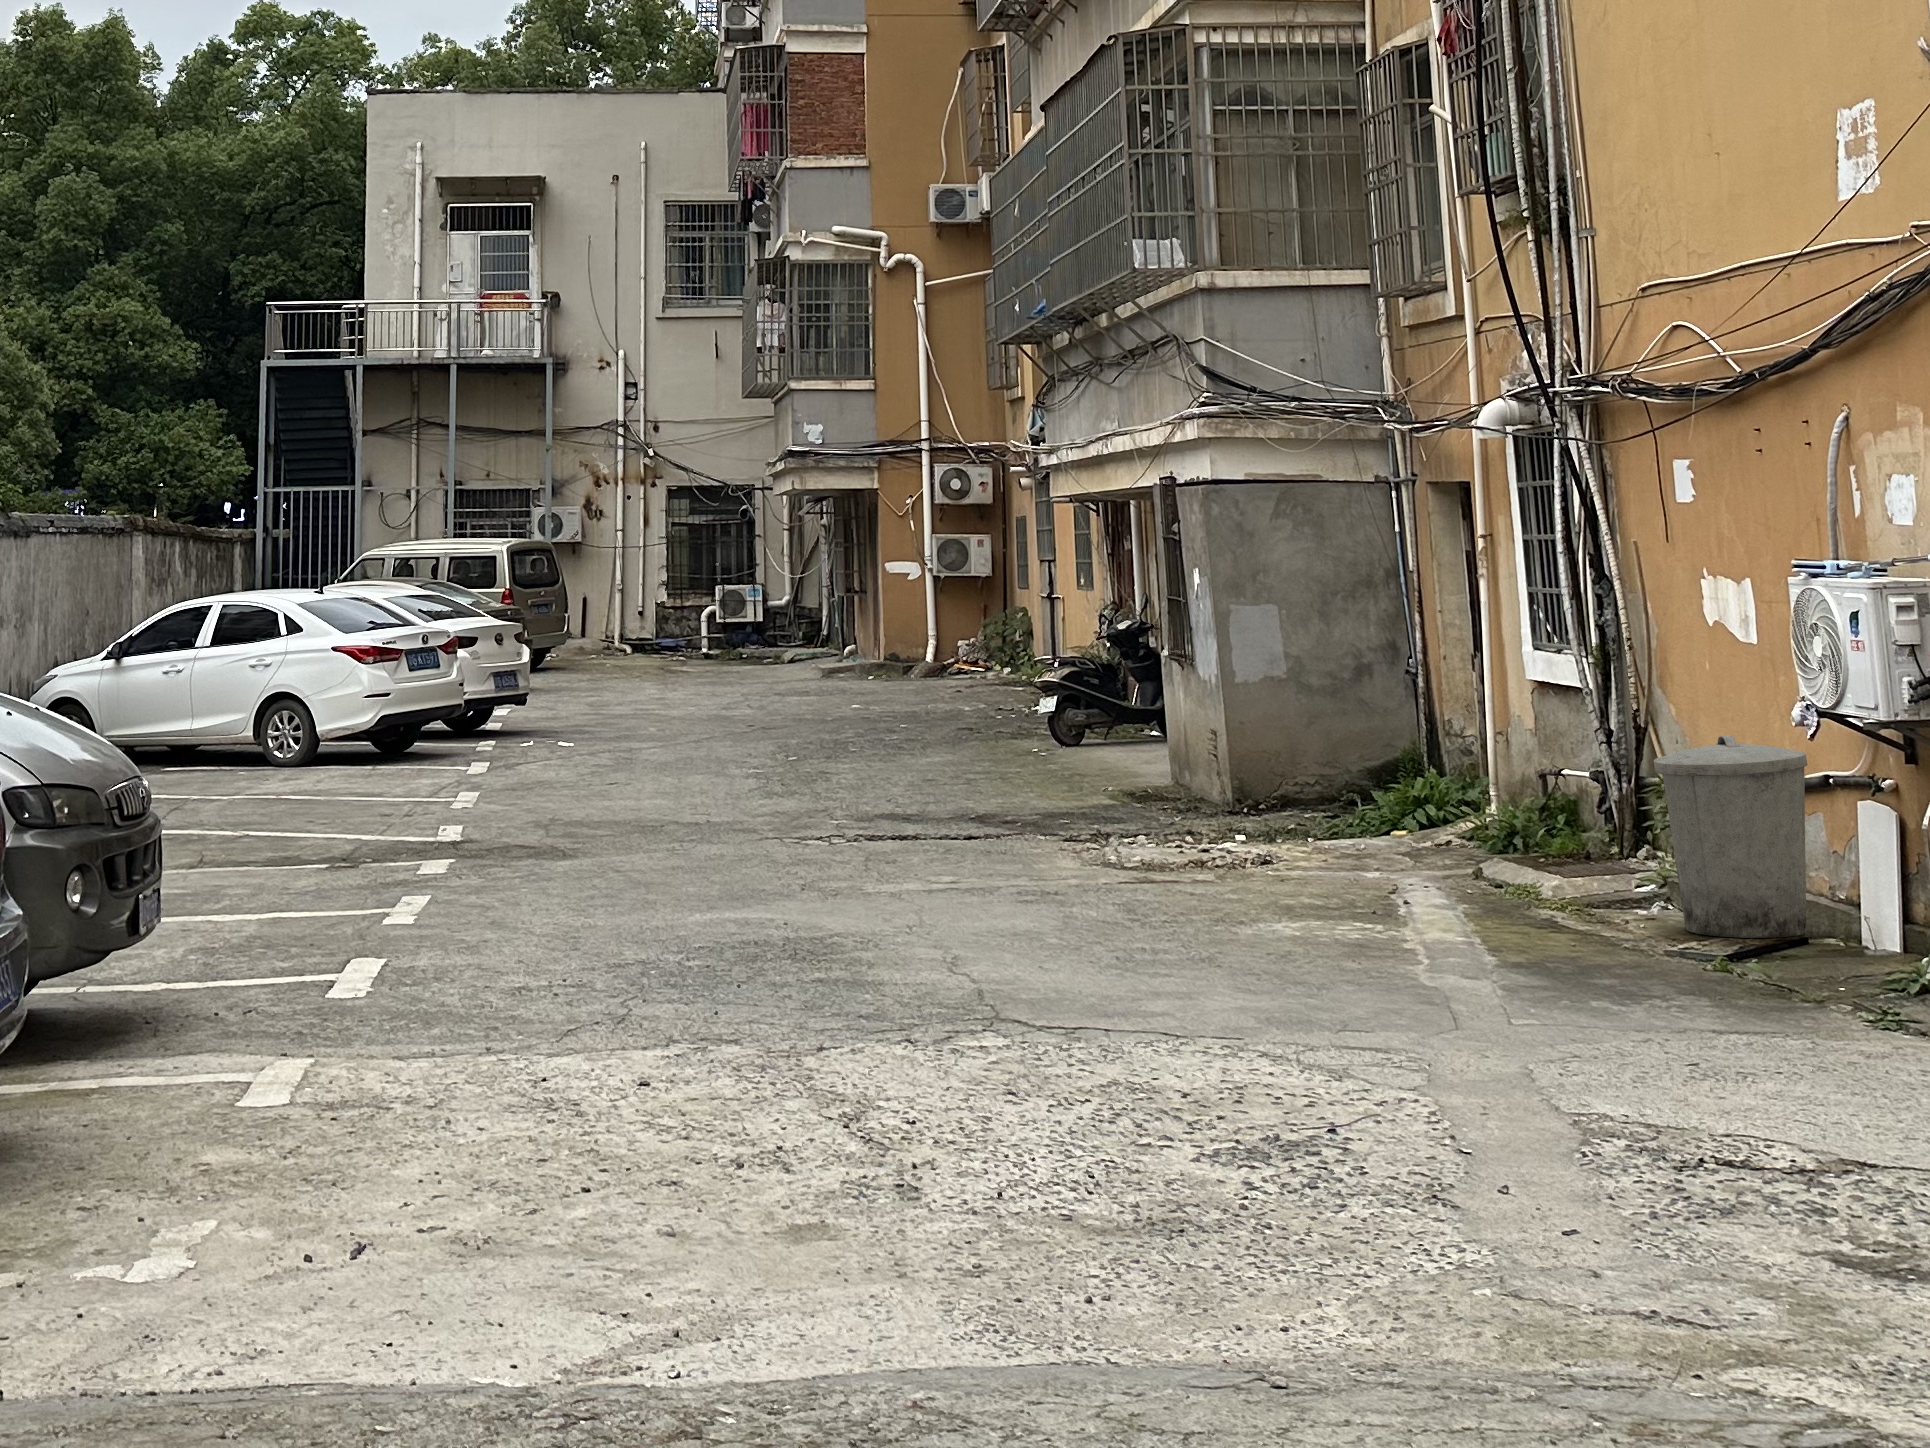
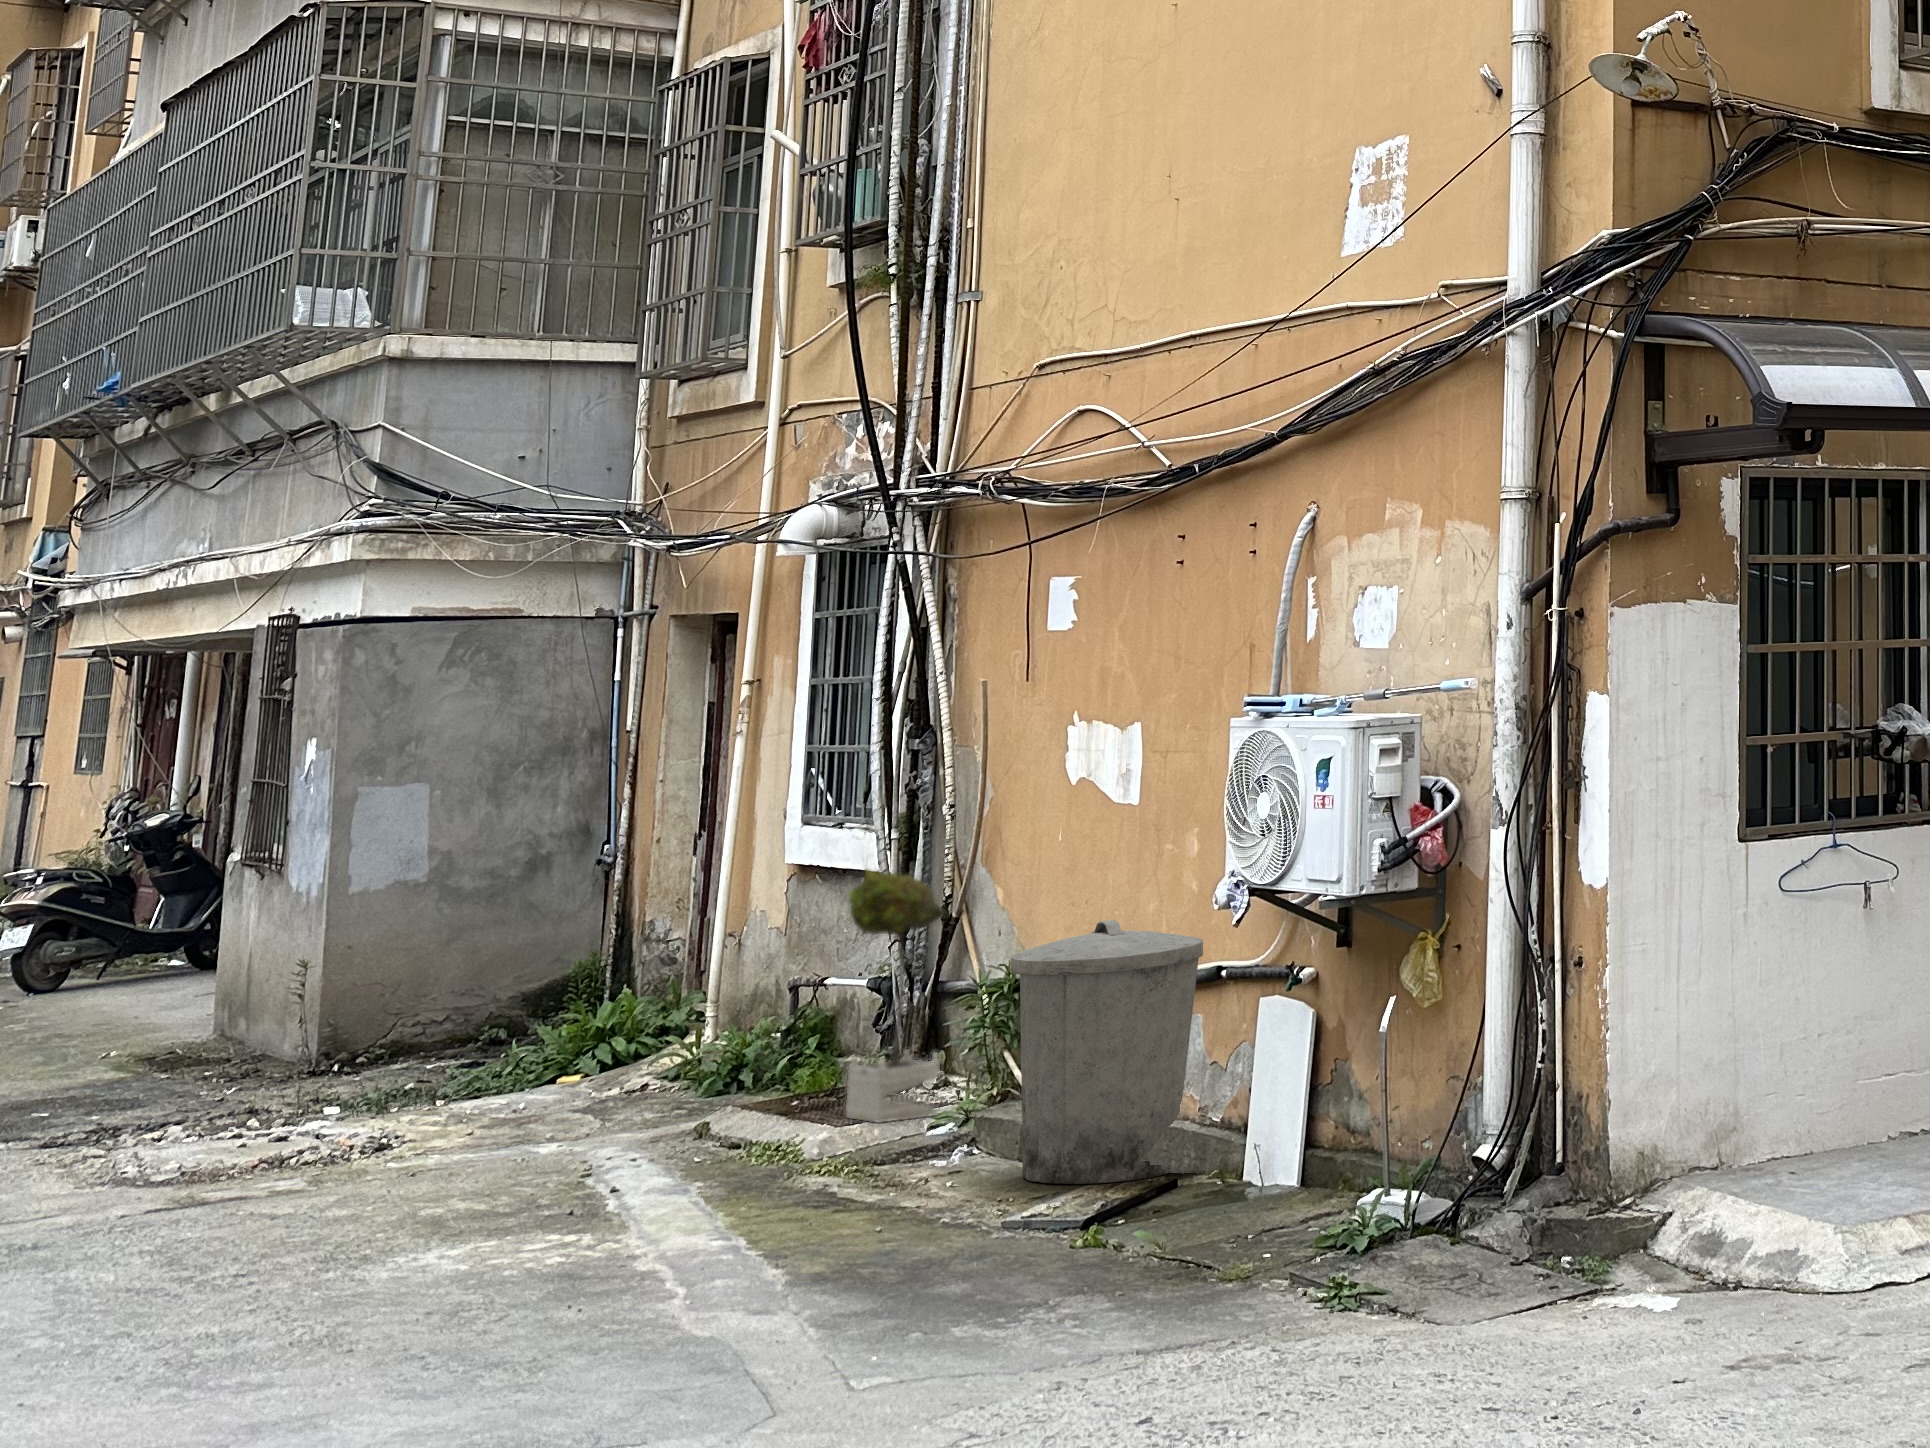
potted tree: none [1553,687,1646,884] -> present [846,869,948,1123]

